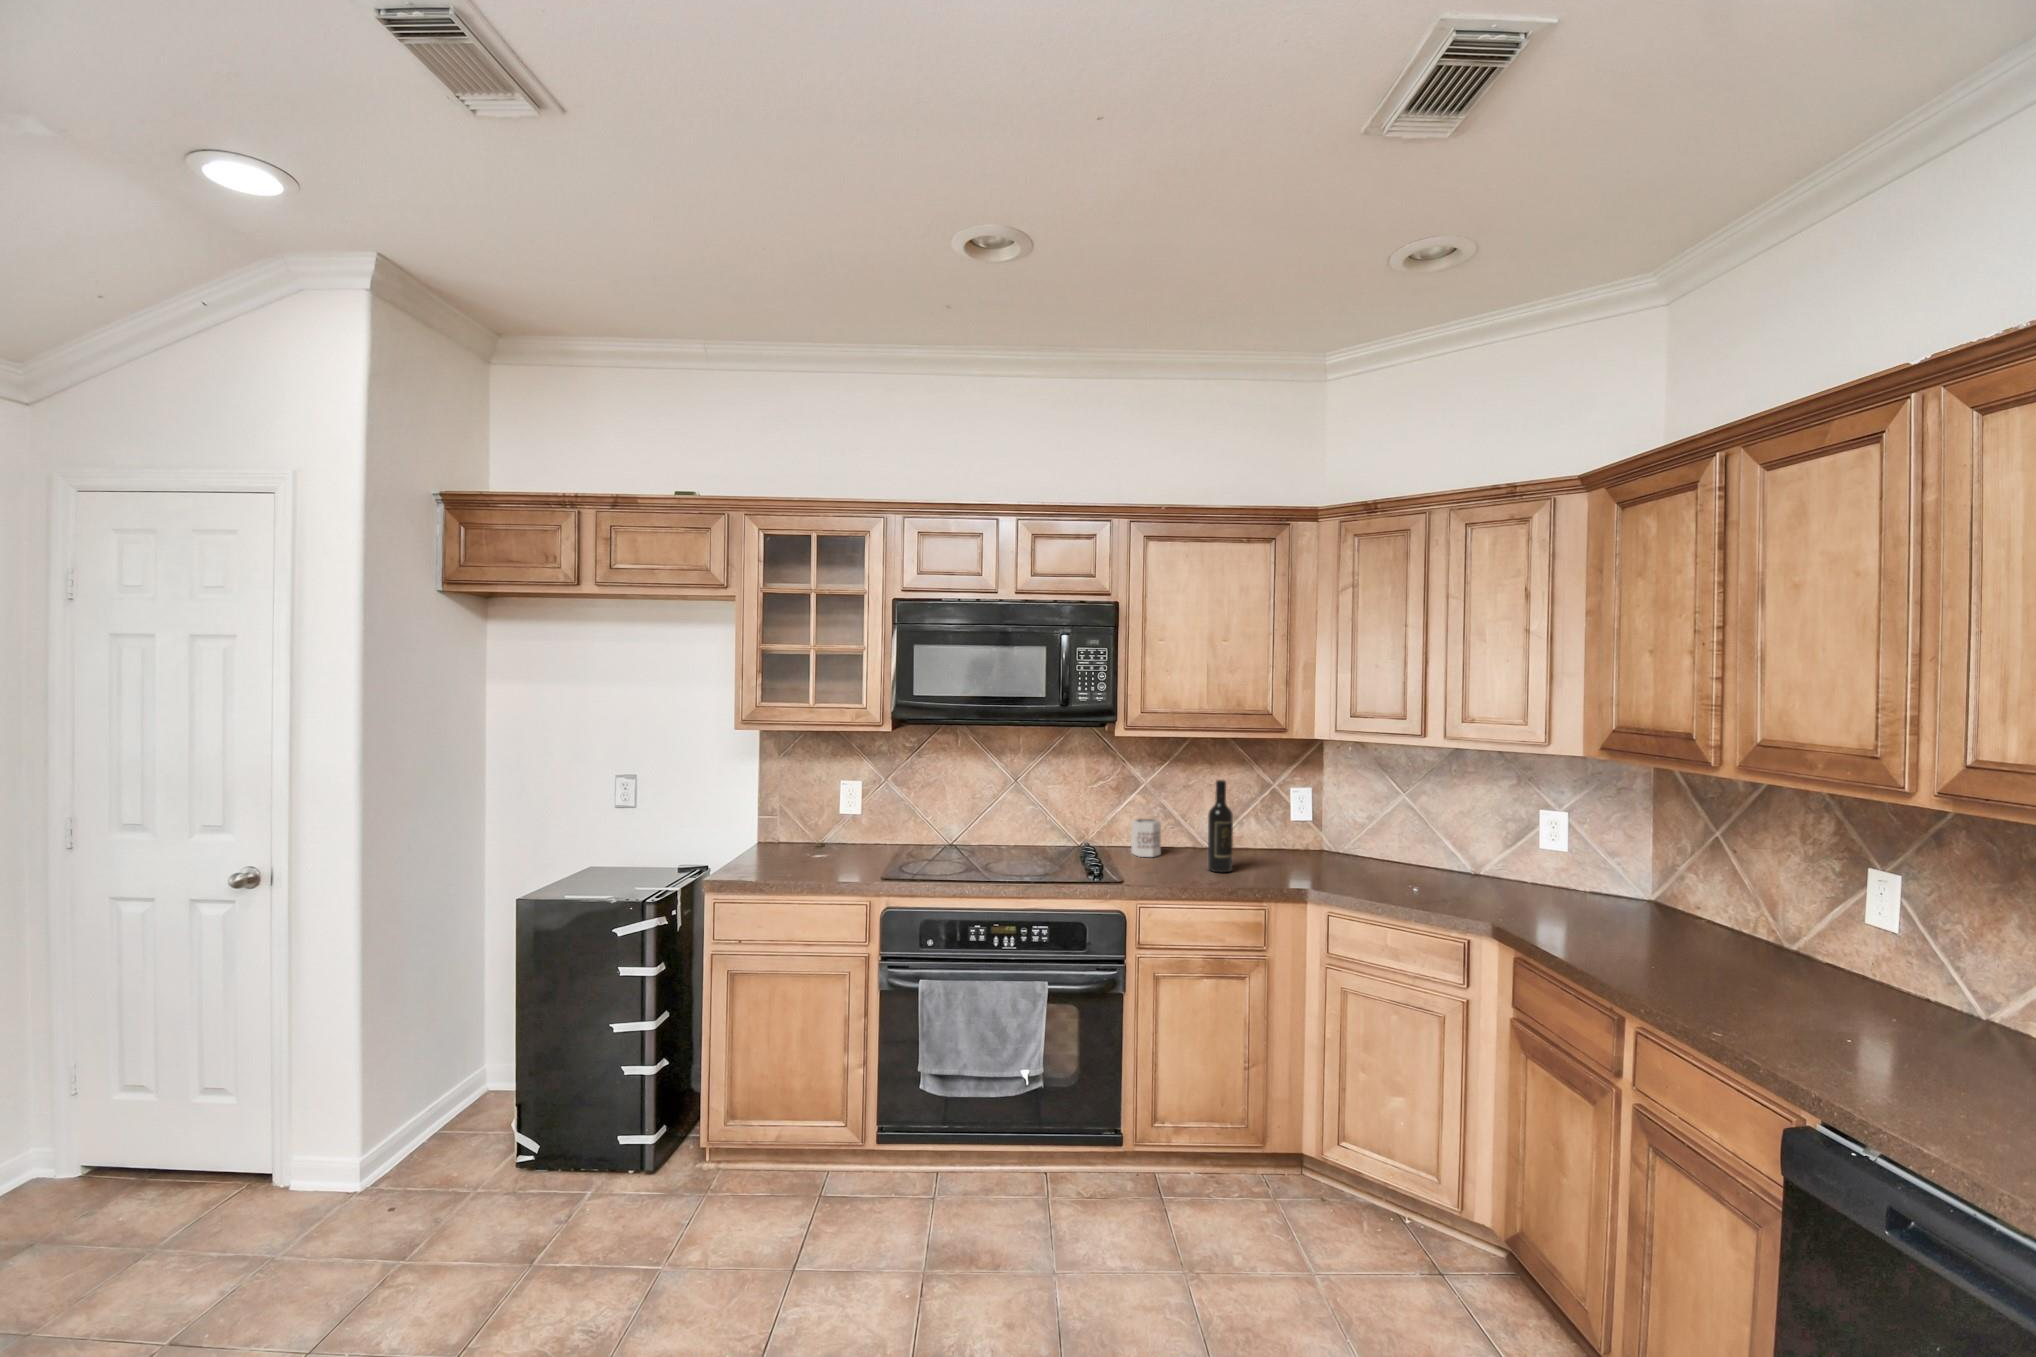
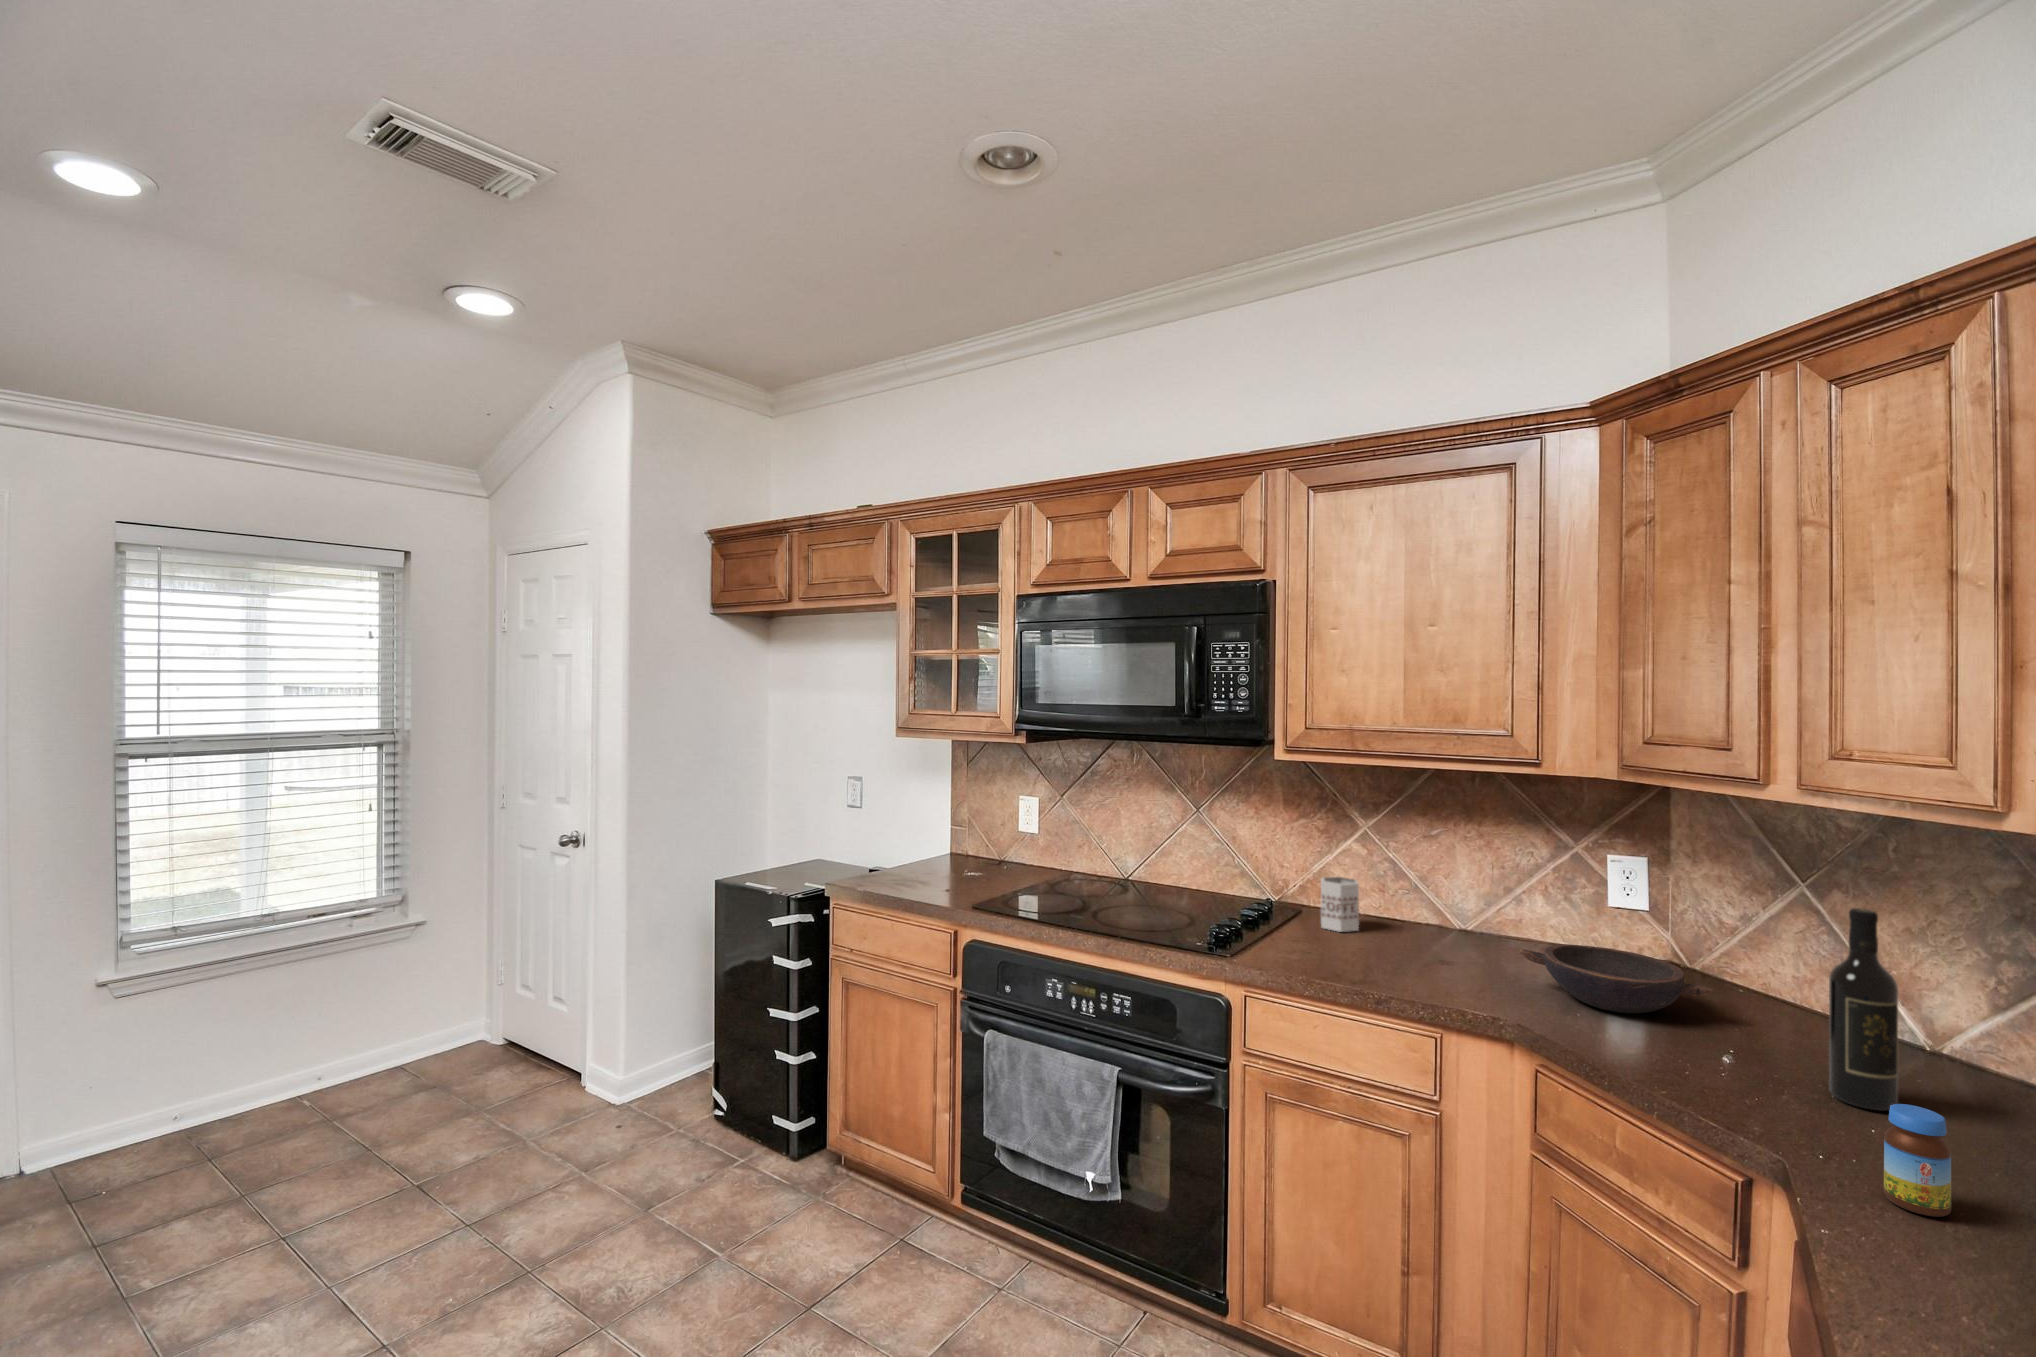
wine bottle: present [1208,780,1233,872] -> present [1829,908,1898,1111]
bowl: none [1285,842,1386,877] -> present [1520,944,1713,1014]
jar: none [1532,886,1558,935] -> present [1884,1104,1951,1217]

